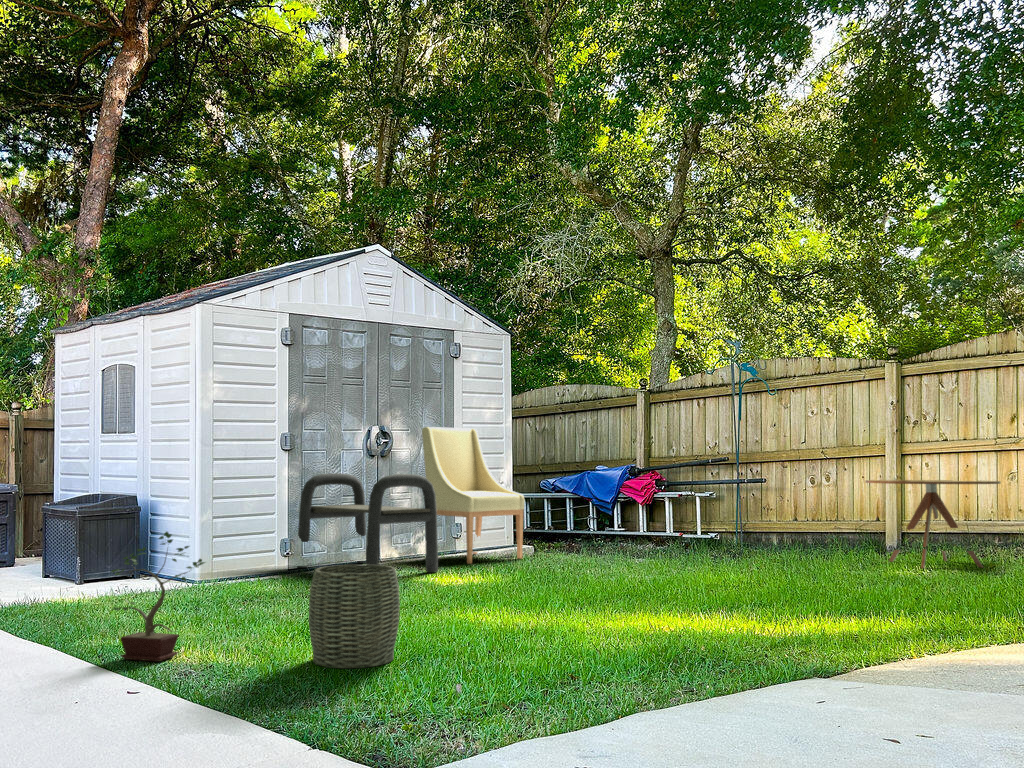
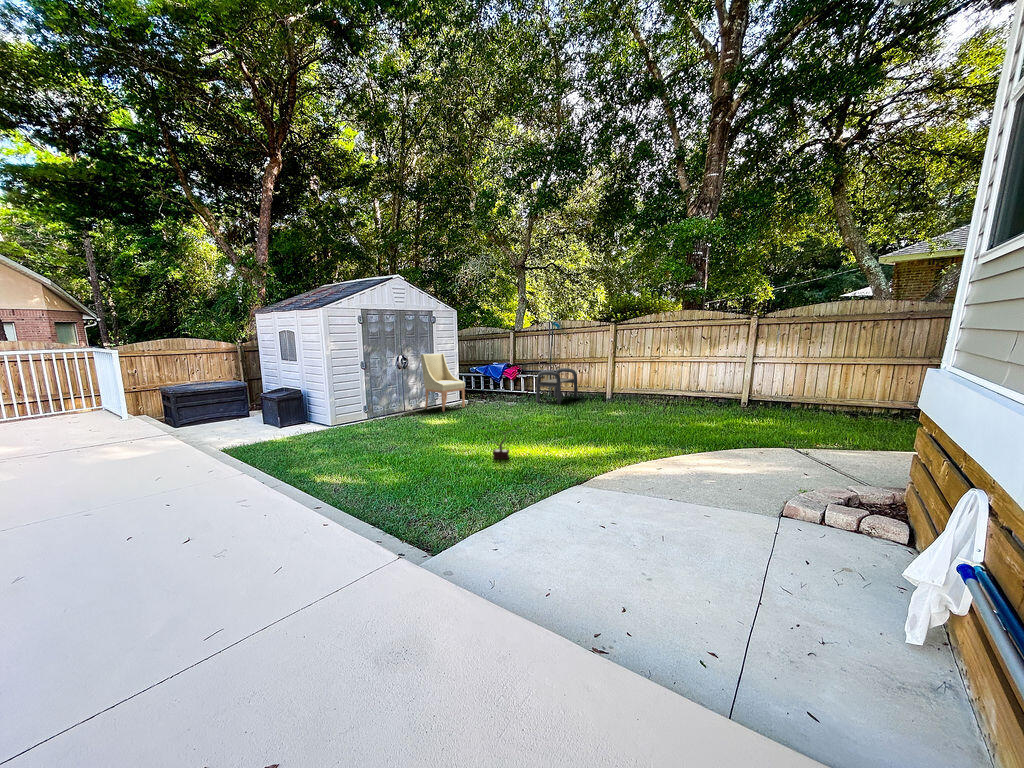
bench: present [296,473,438,573] -> present [536,368,578,404]
round table: present [865,480,1001,568] -> none [599,372,648,408]
potted plant: present [111,532,205,662] -> present [487,417,519,459]
woven basket: present [309,565,400,668] -> none [391,436,426,477]

